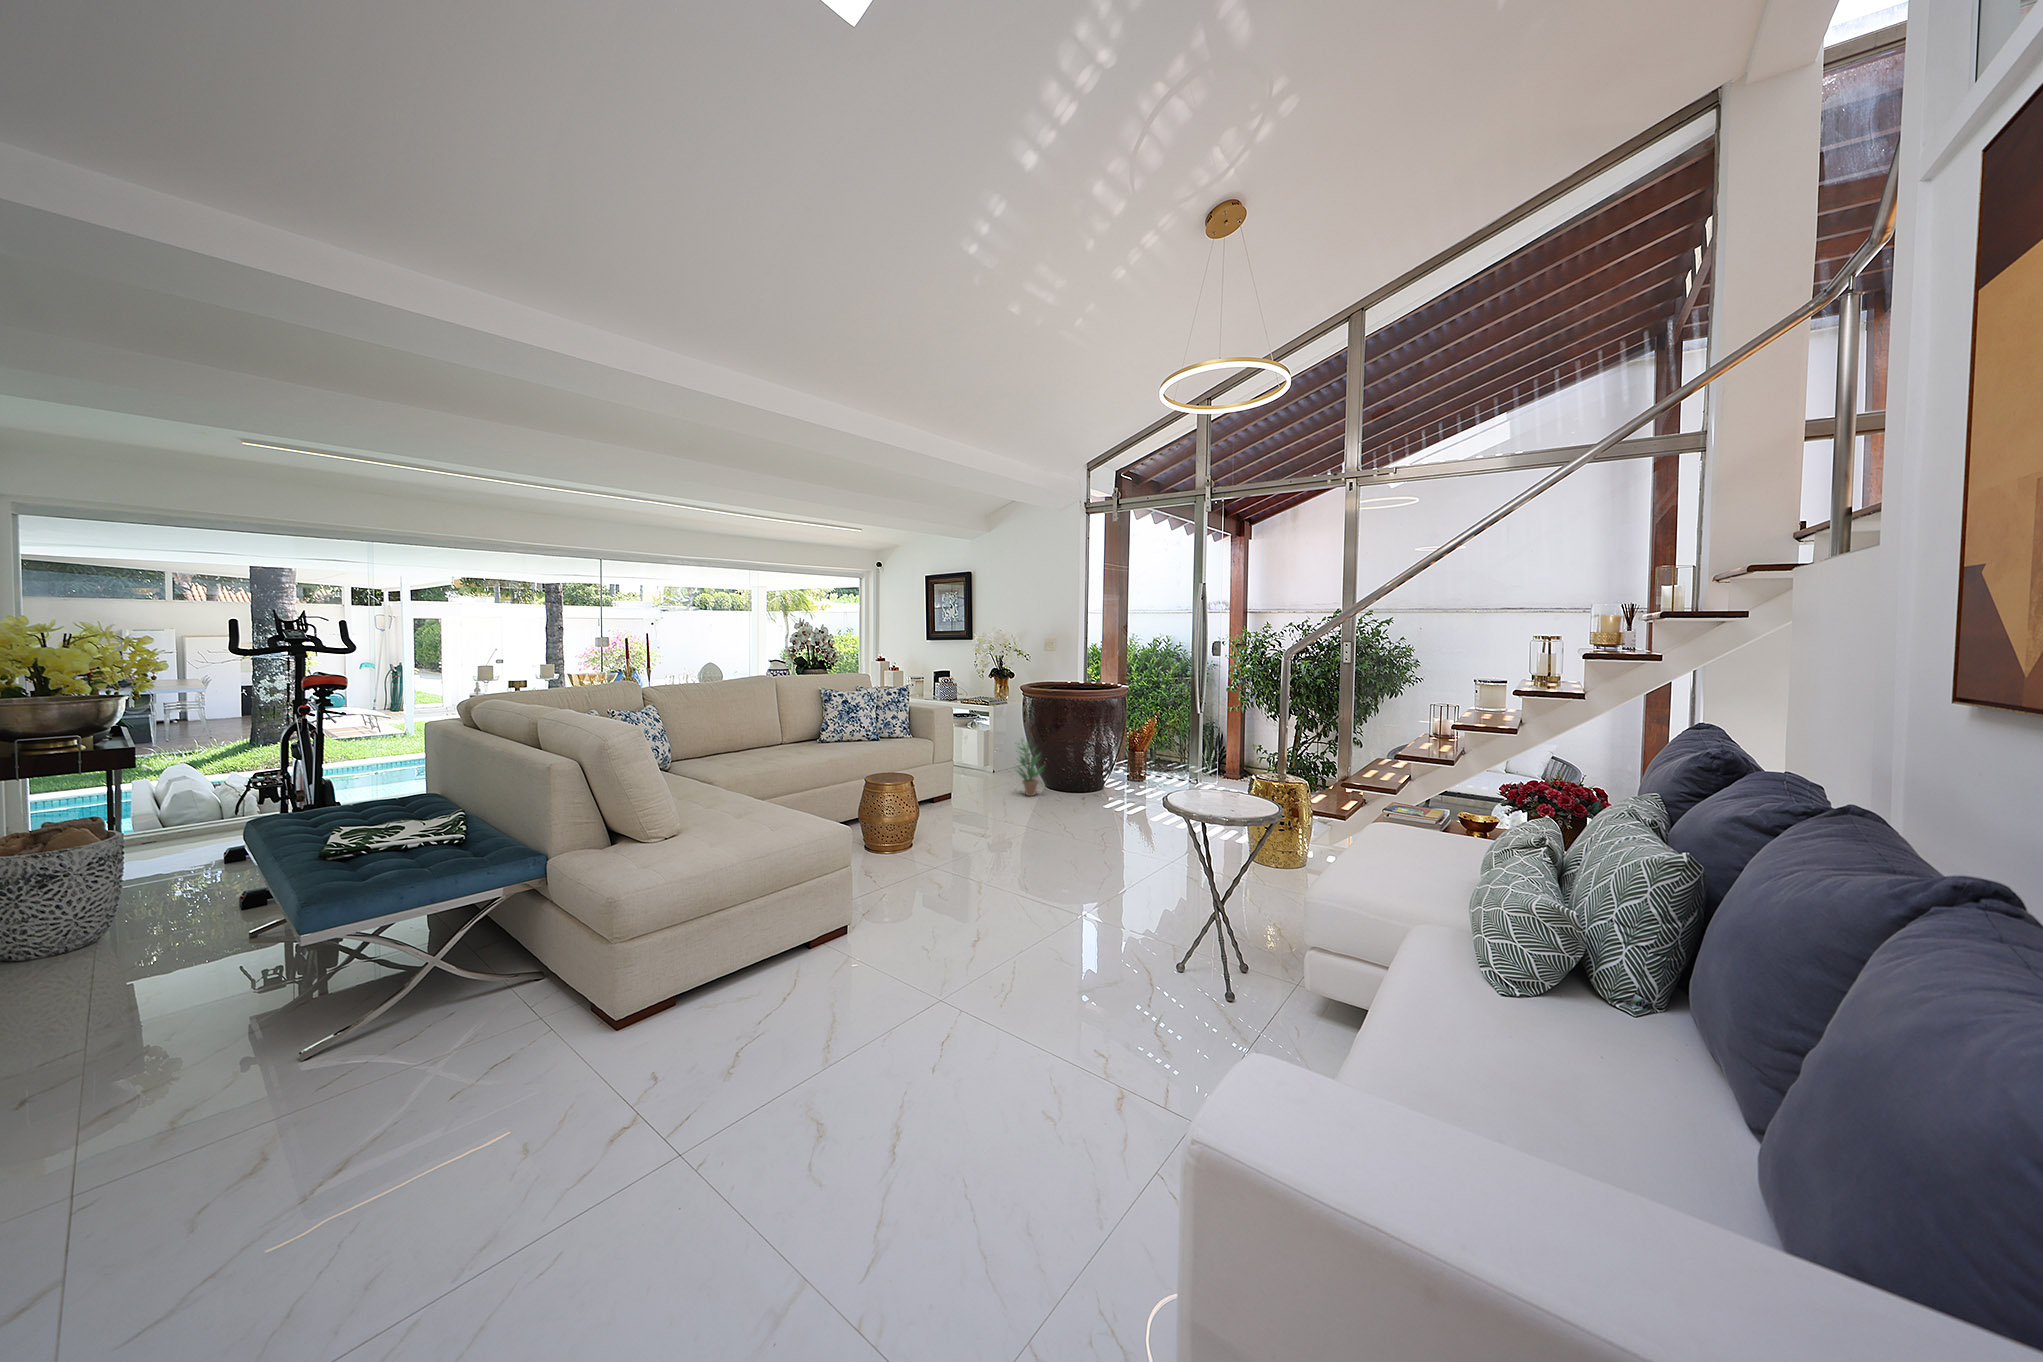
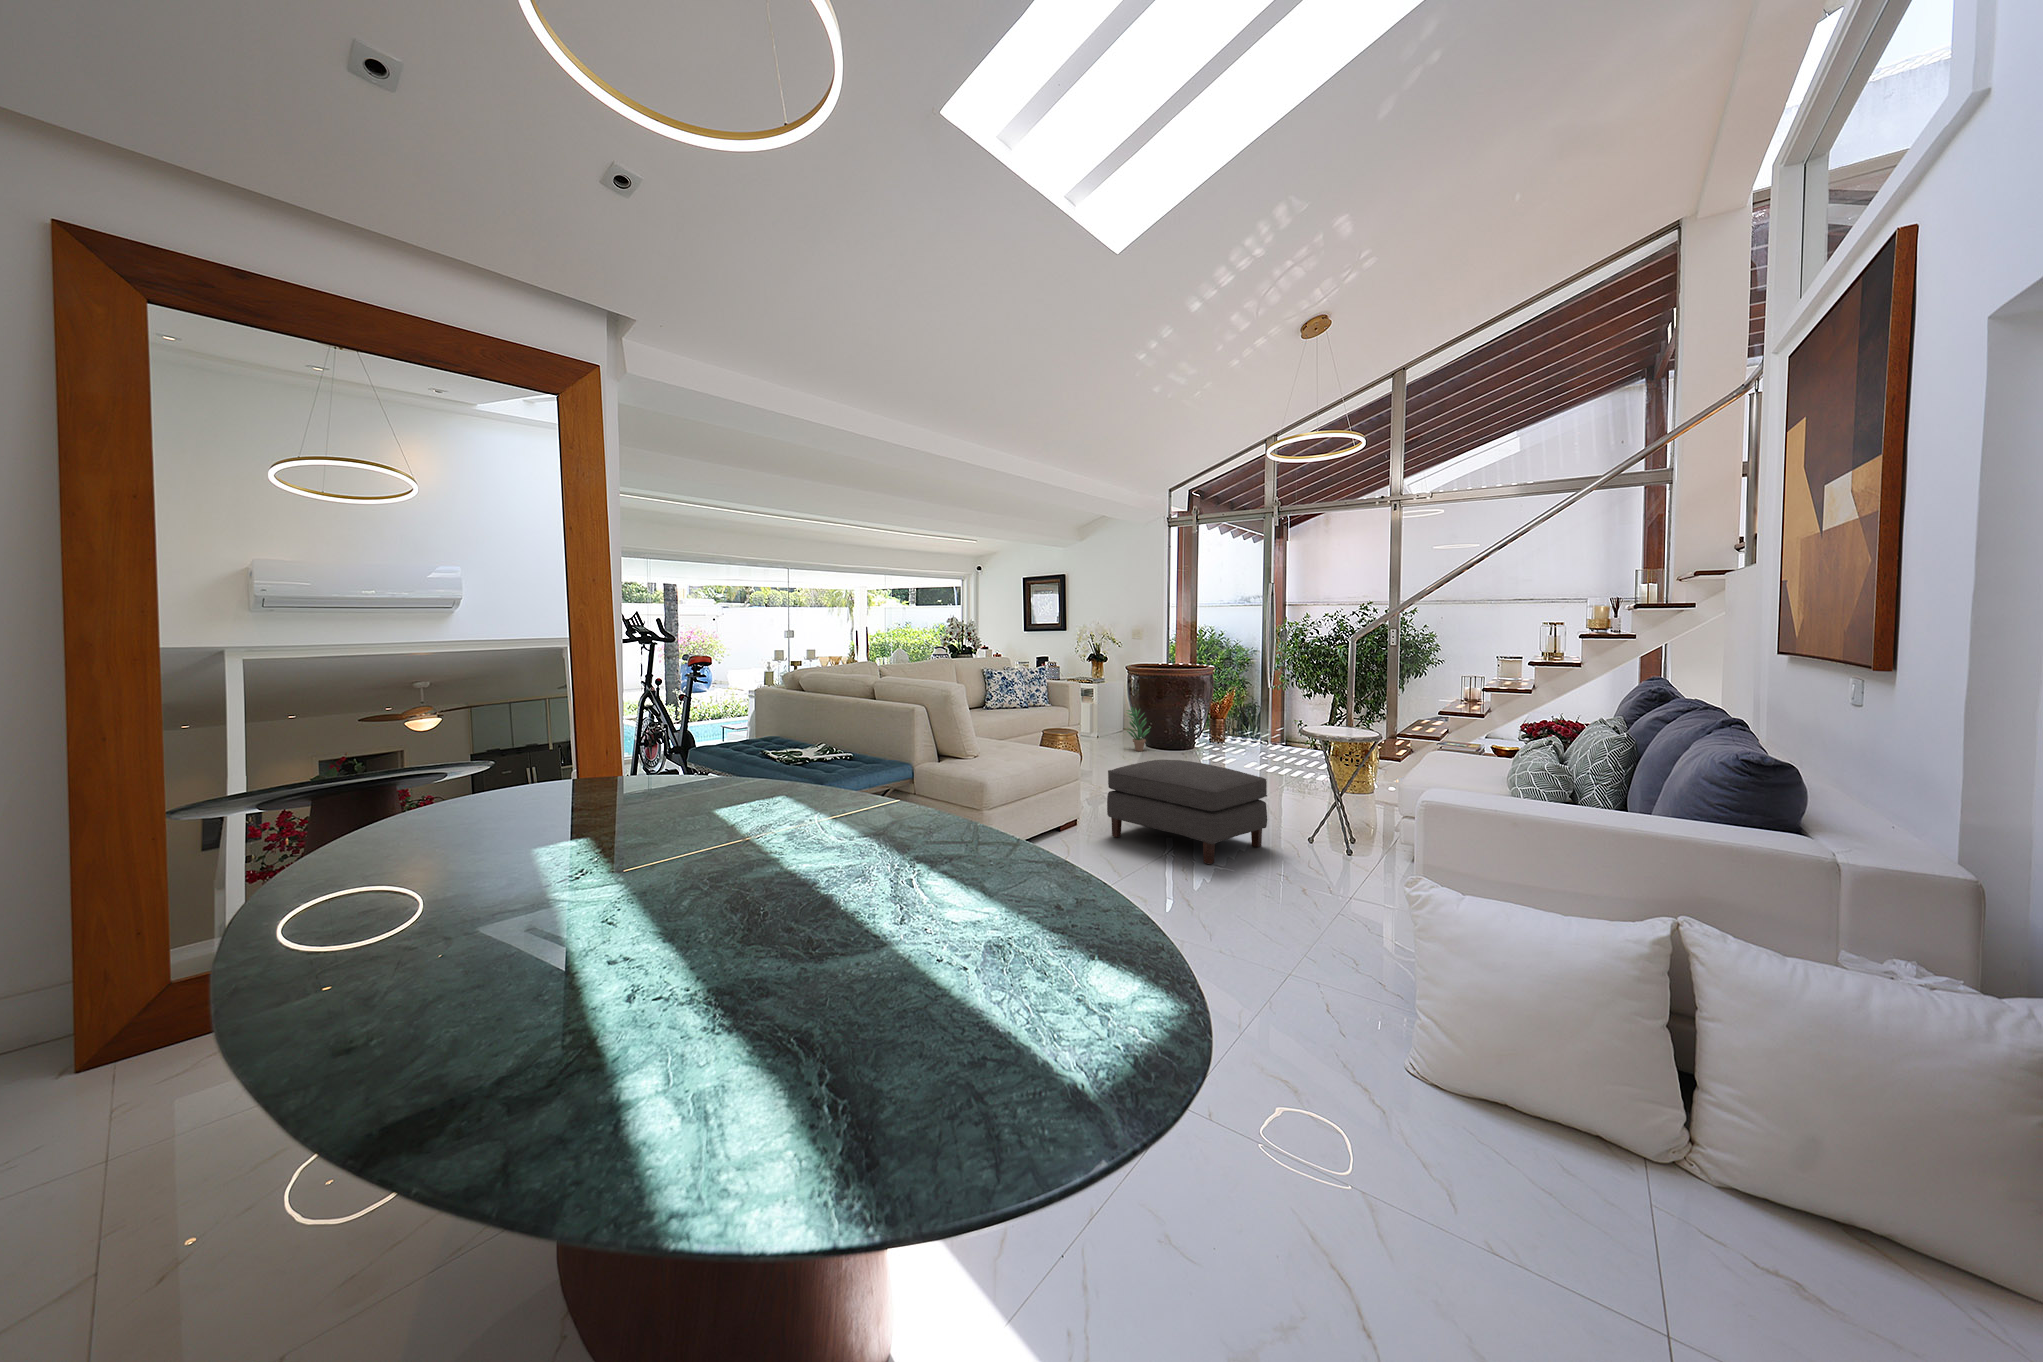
ottoman: none [878,830,1107,1019] -> present [1107,760,1267,864]

